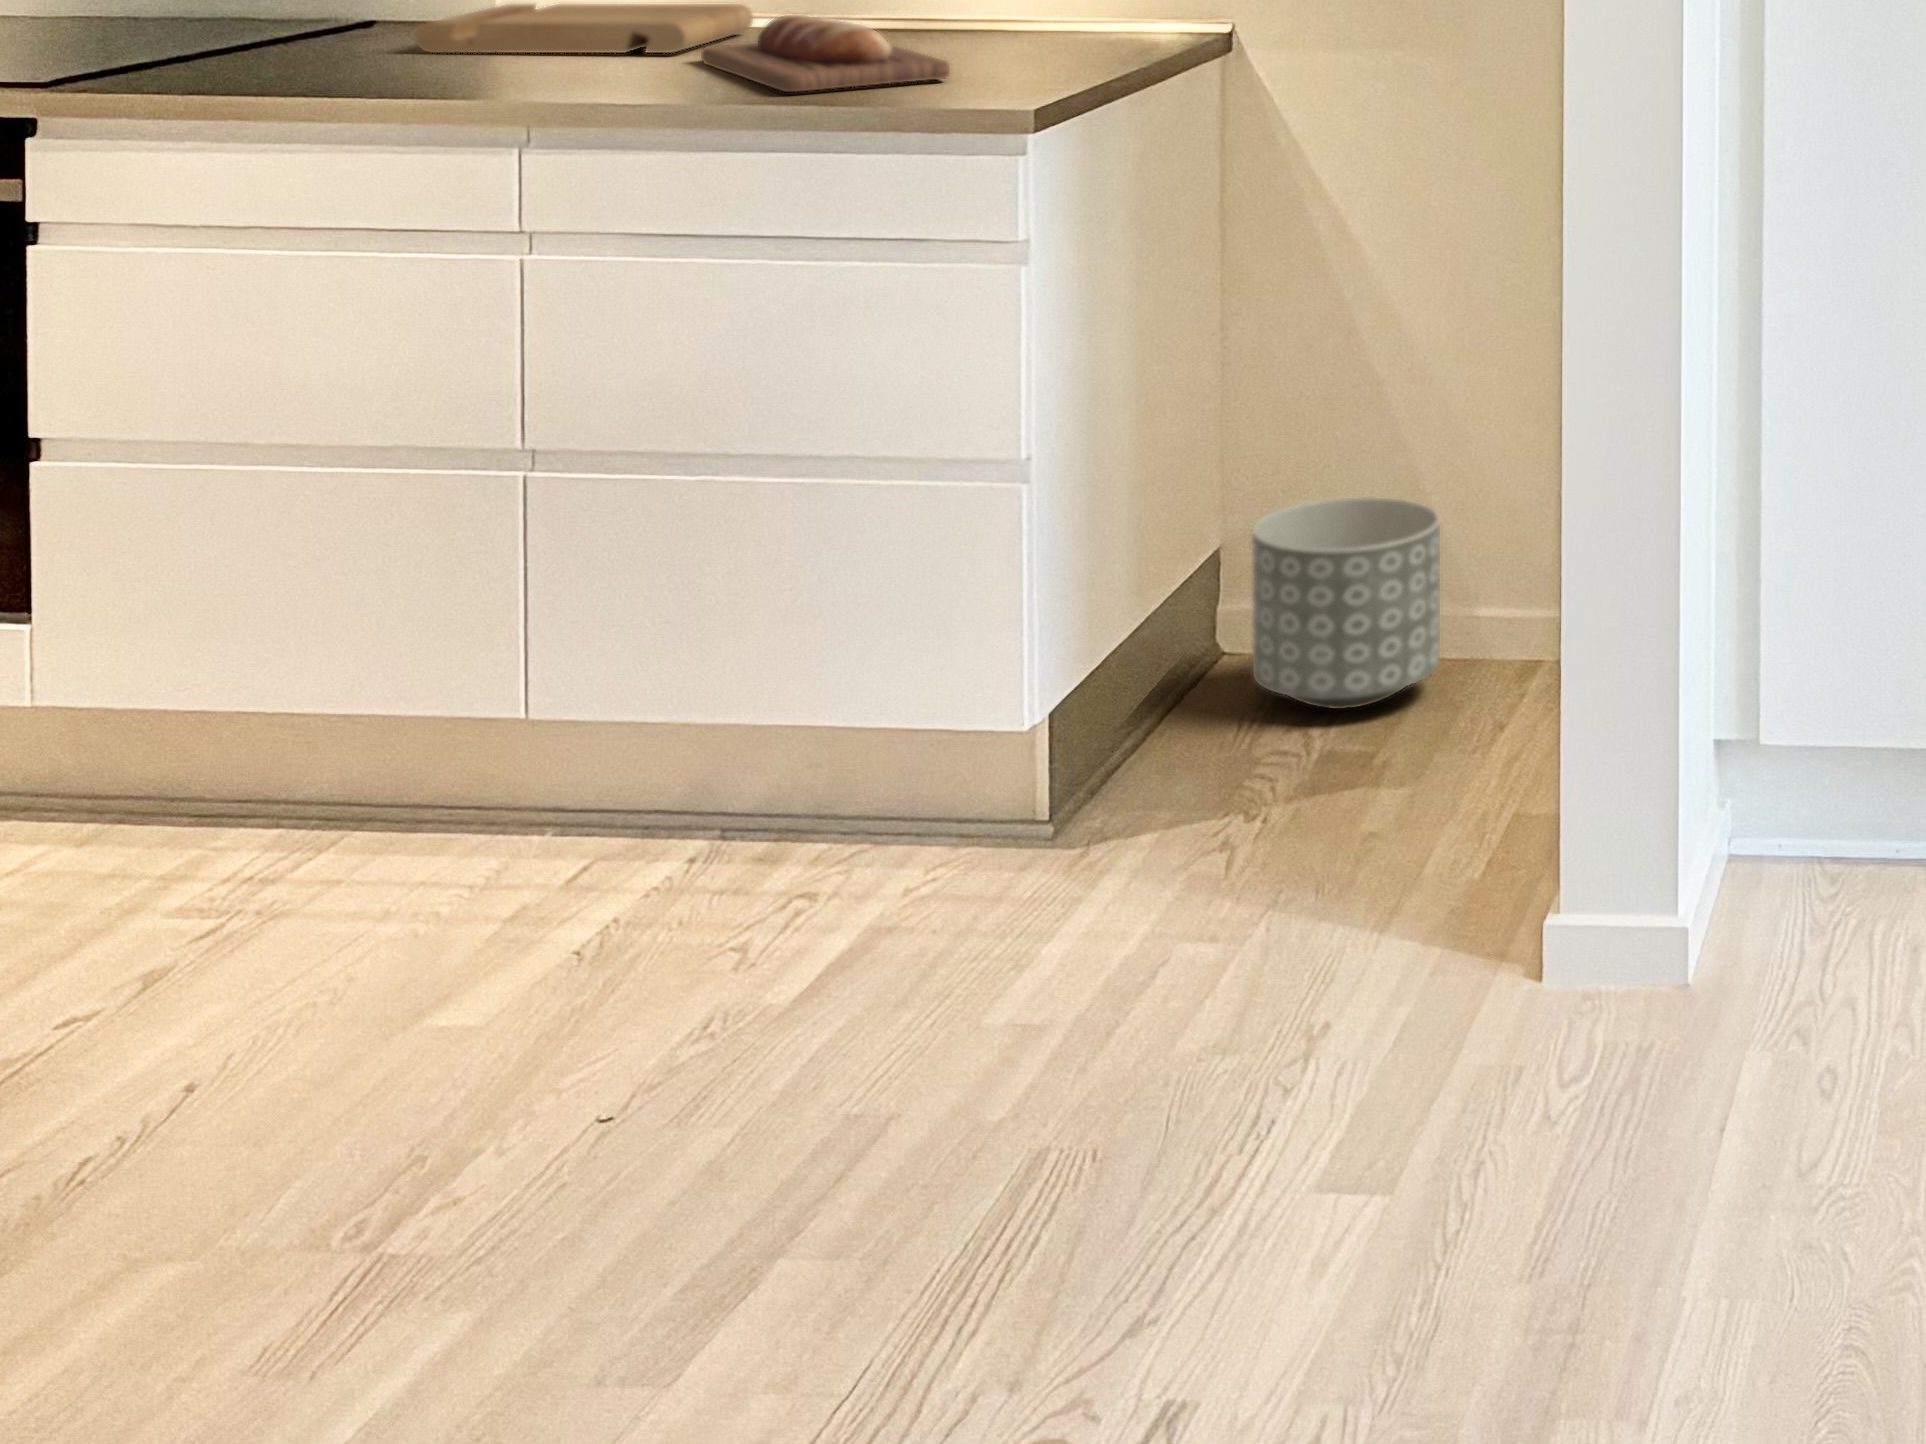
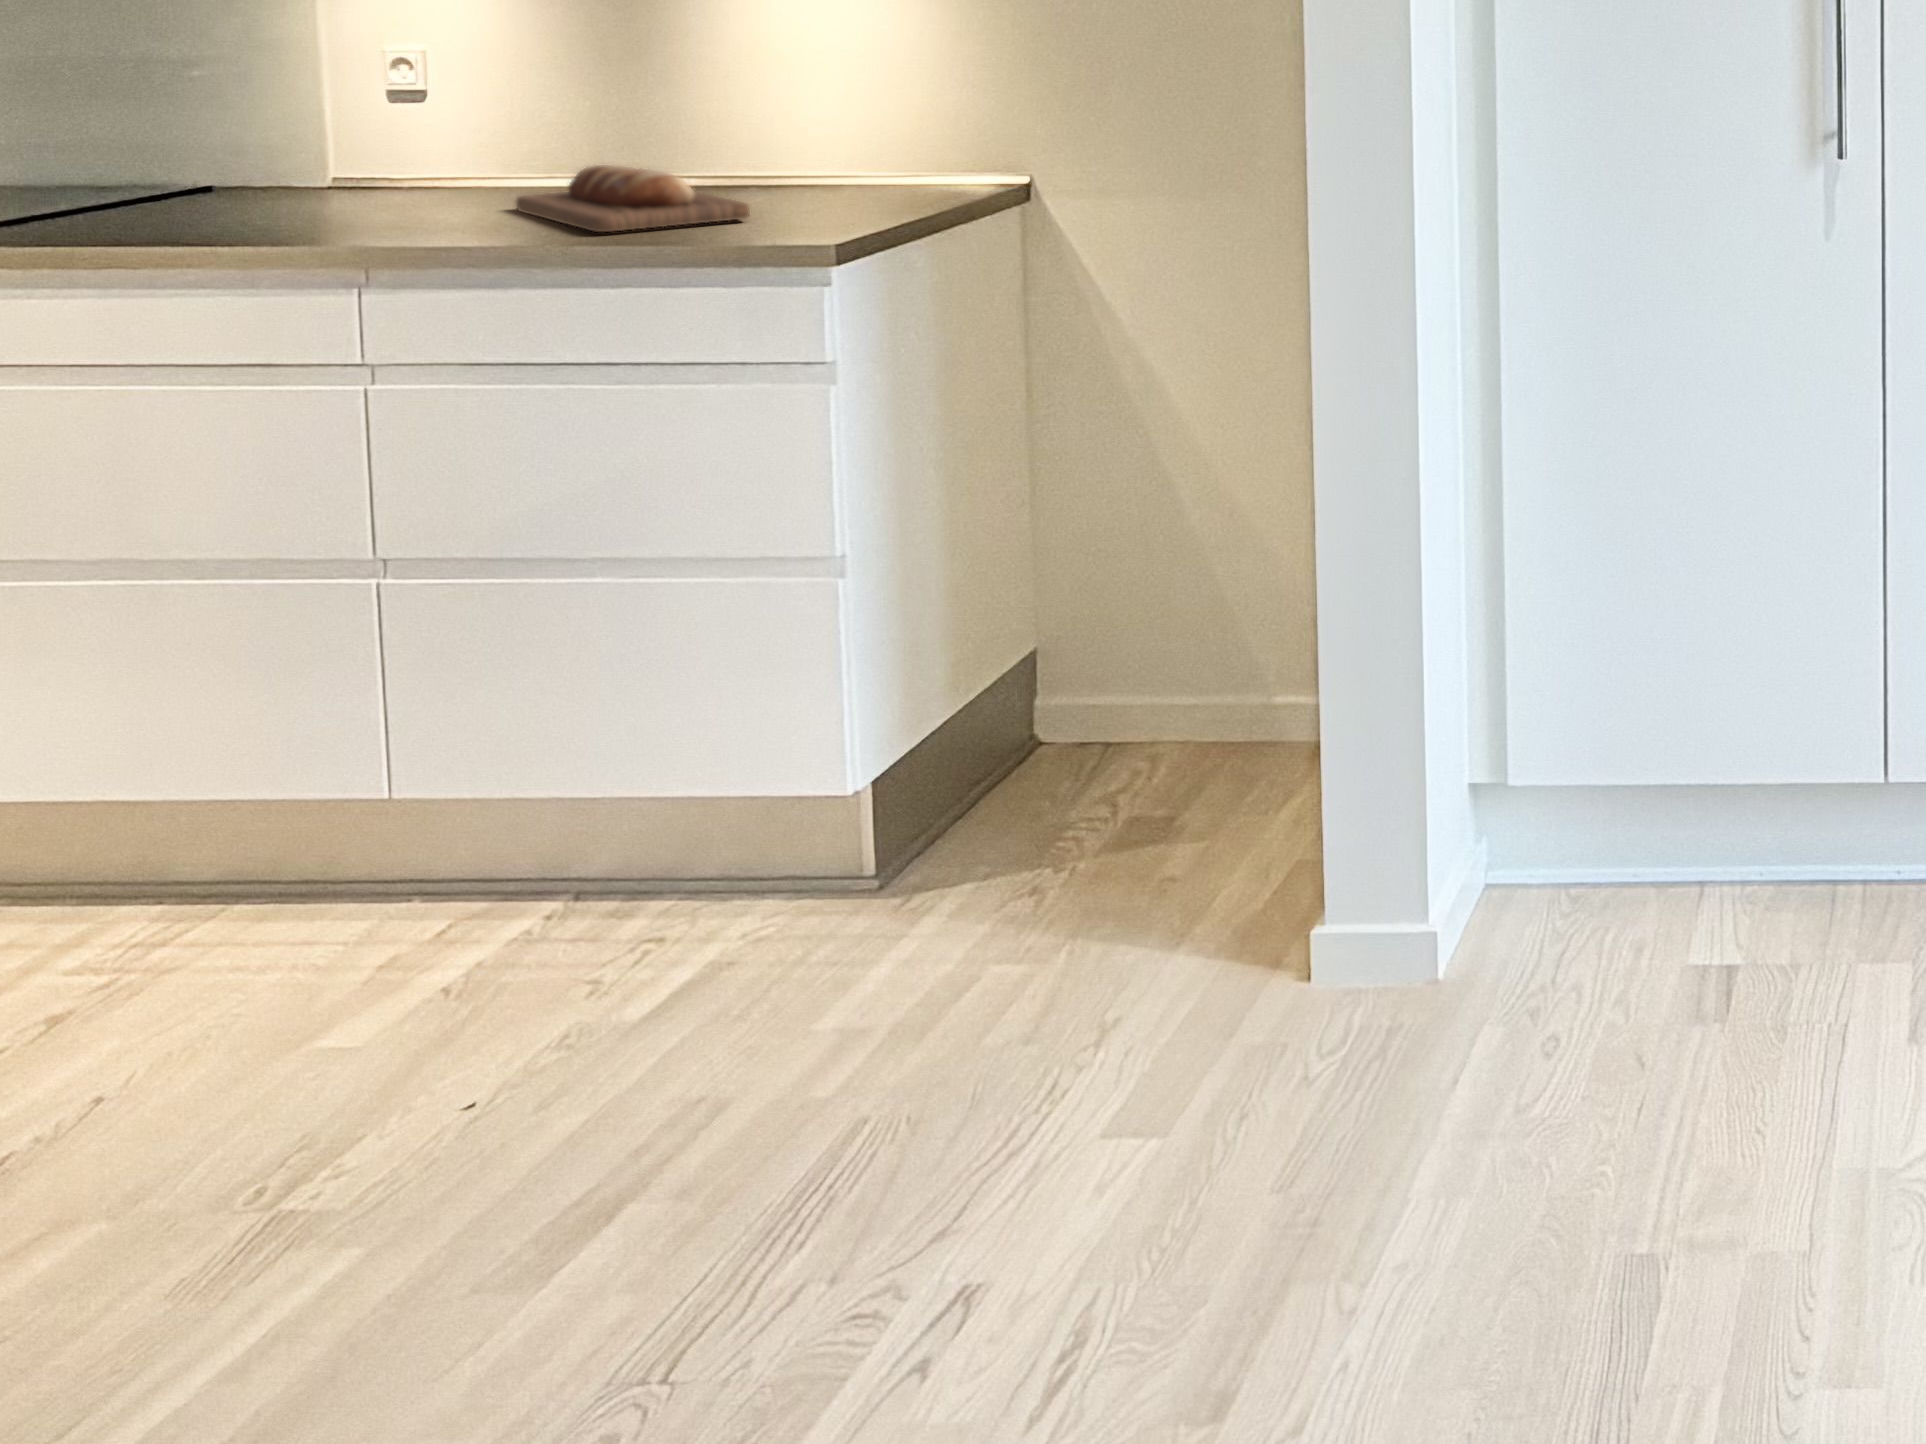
cutting board: present [415,4,753,53] -> none [244,158,562,206]
planter: present [1252,497,1440,709] -> none [1046,597,1223,783]

